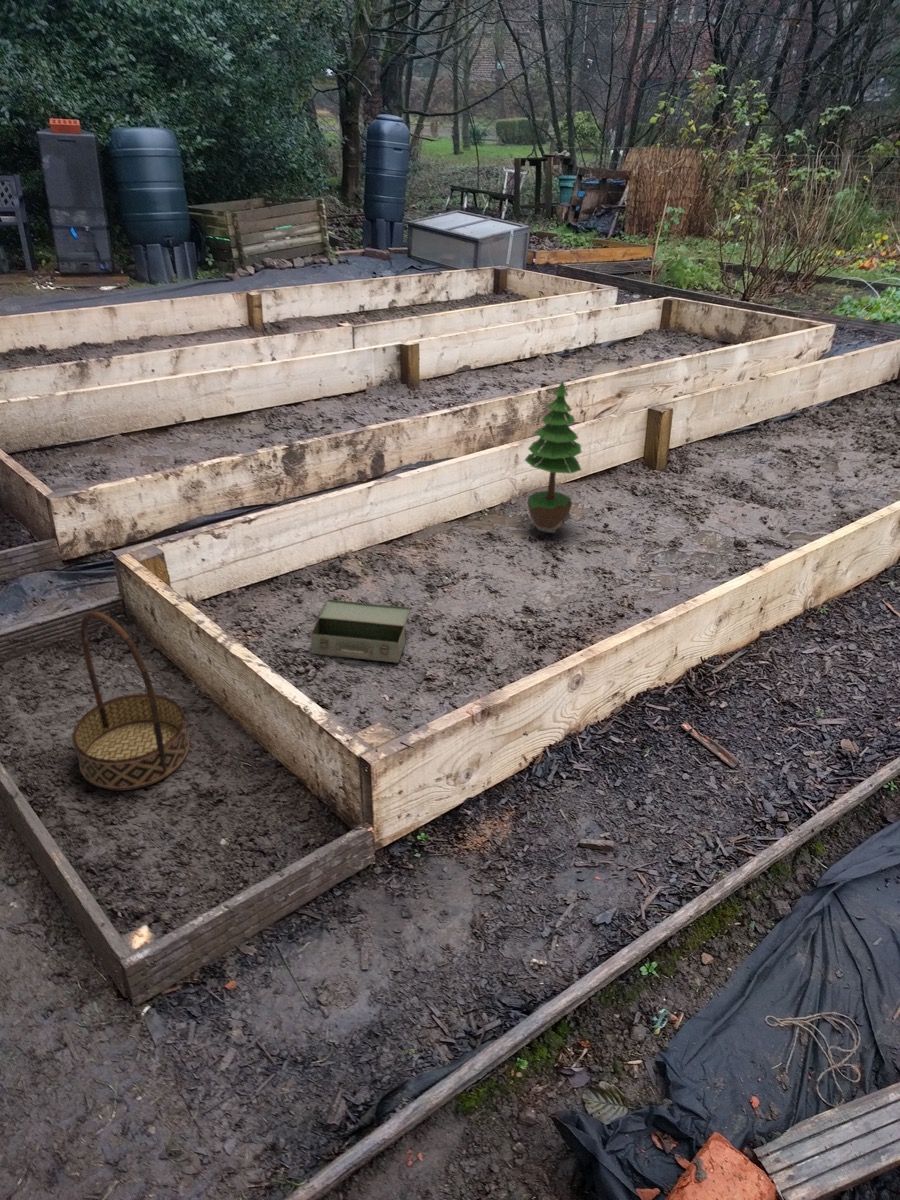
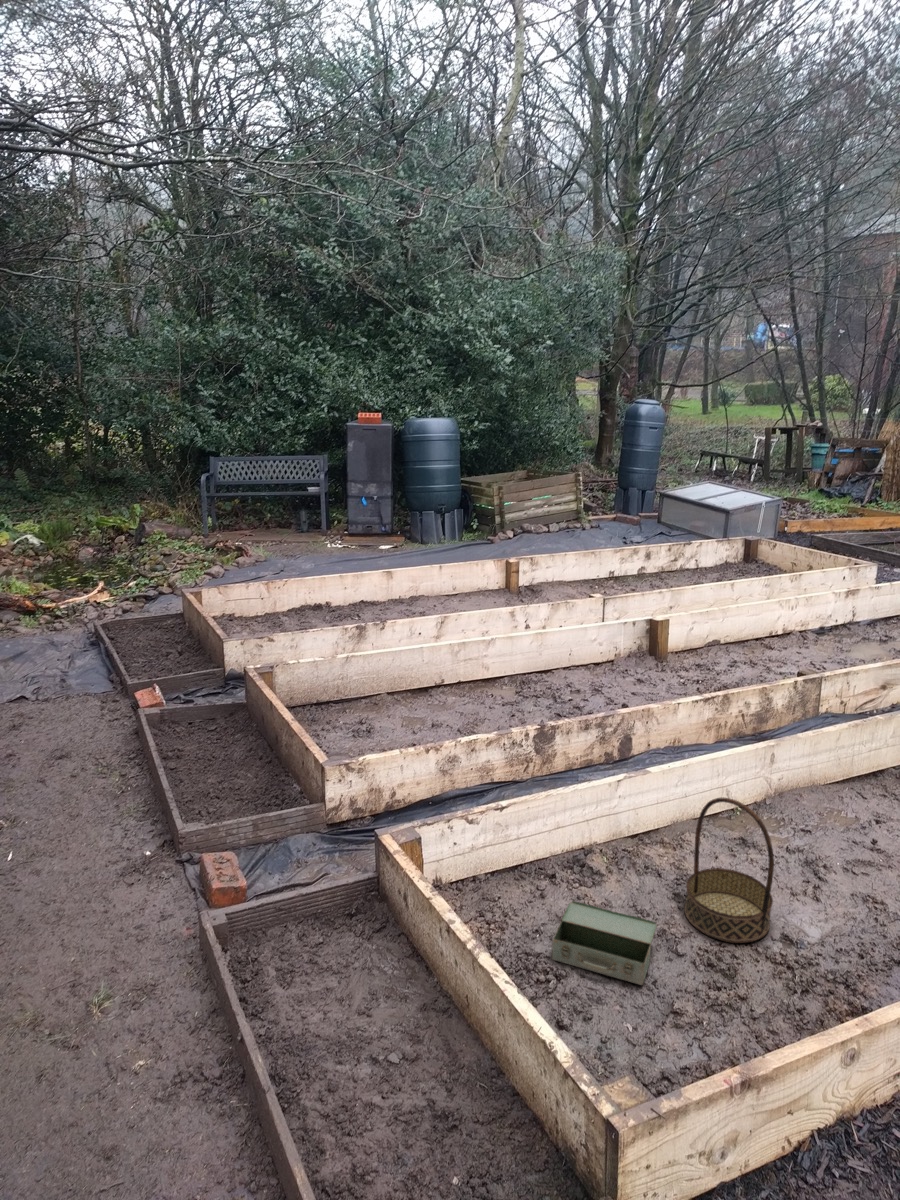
potted tree: present [525,381,582,533] -> none [783,690,850,847]
basket: present [72,612,190,790] -> present [684,798,774,943]

